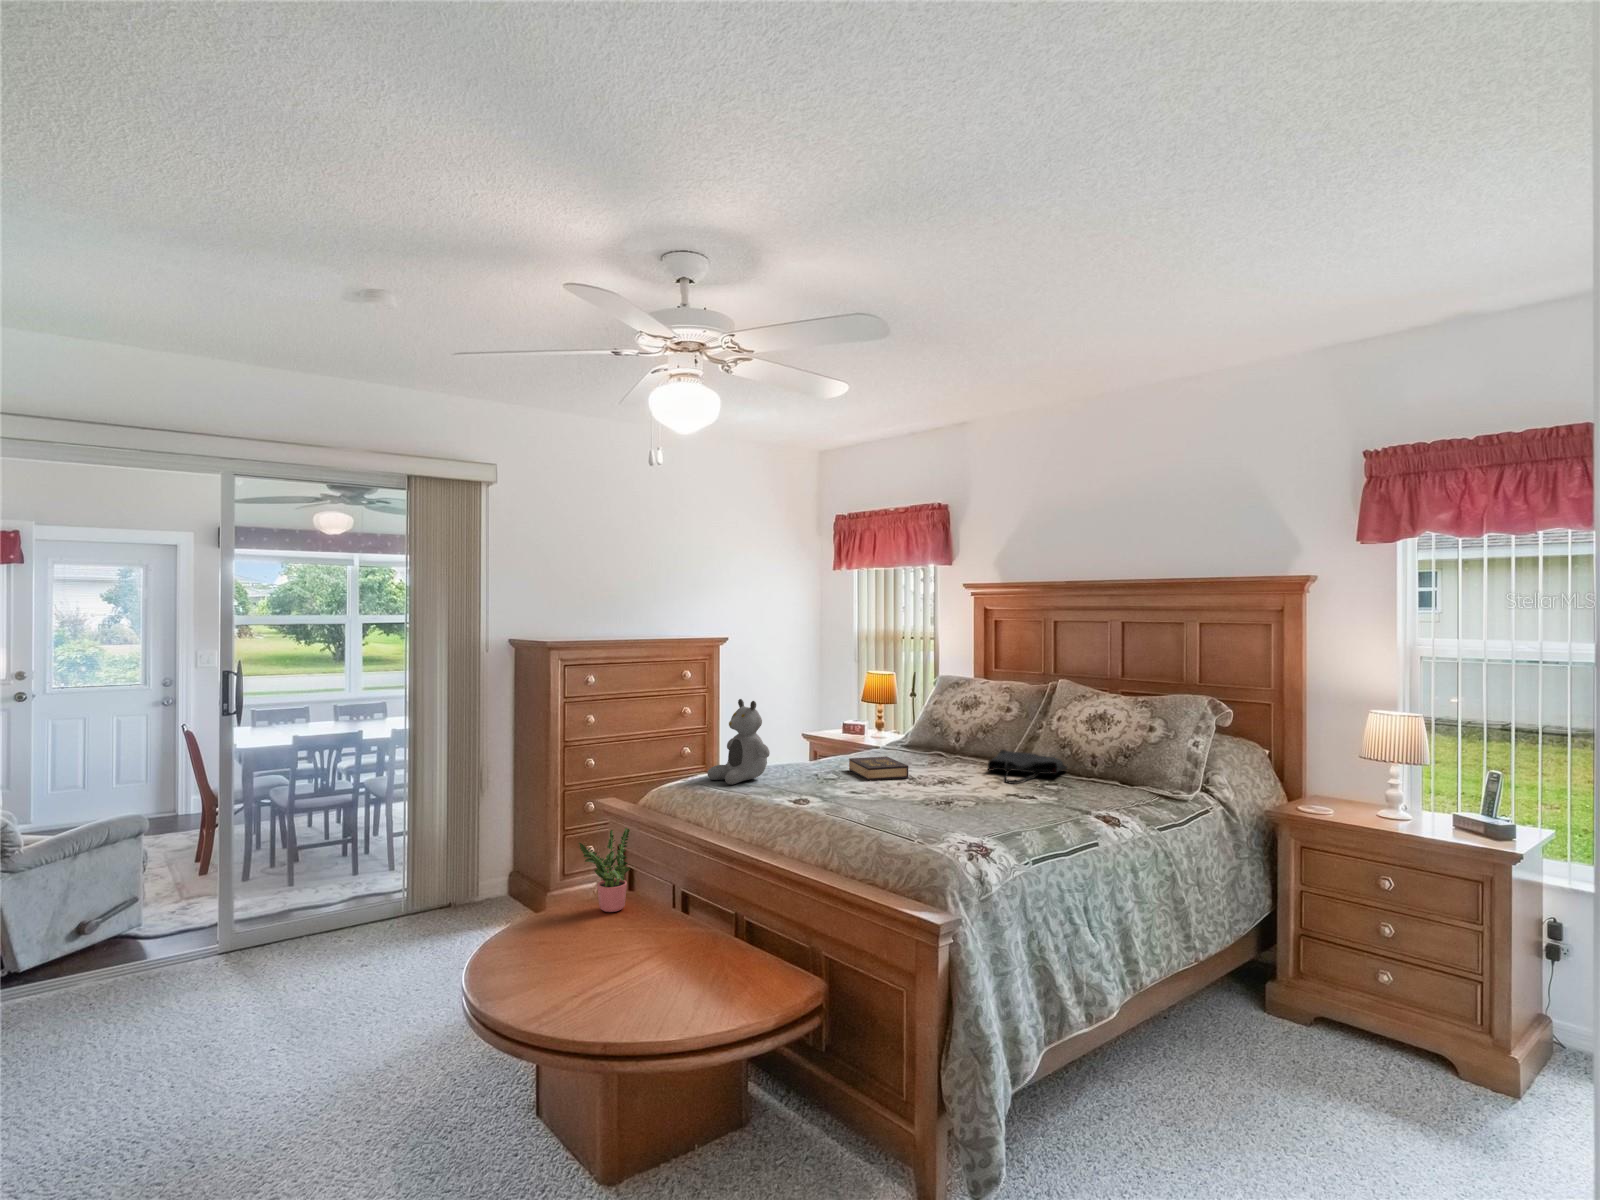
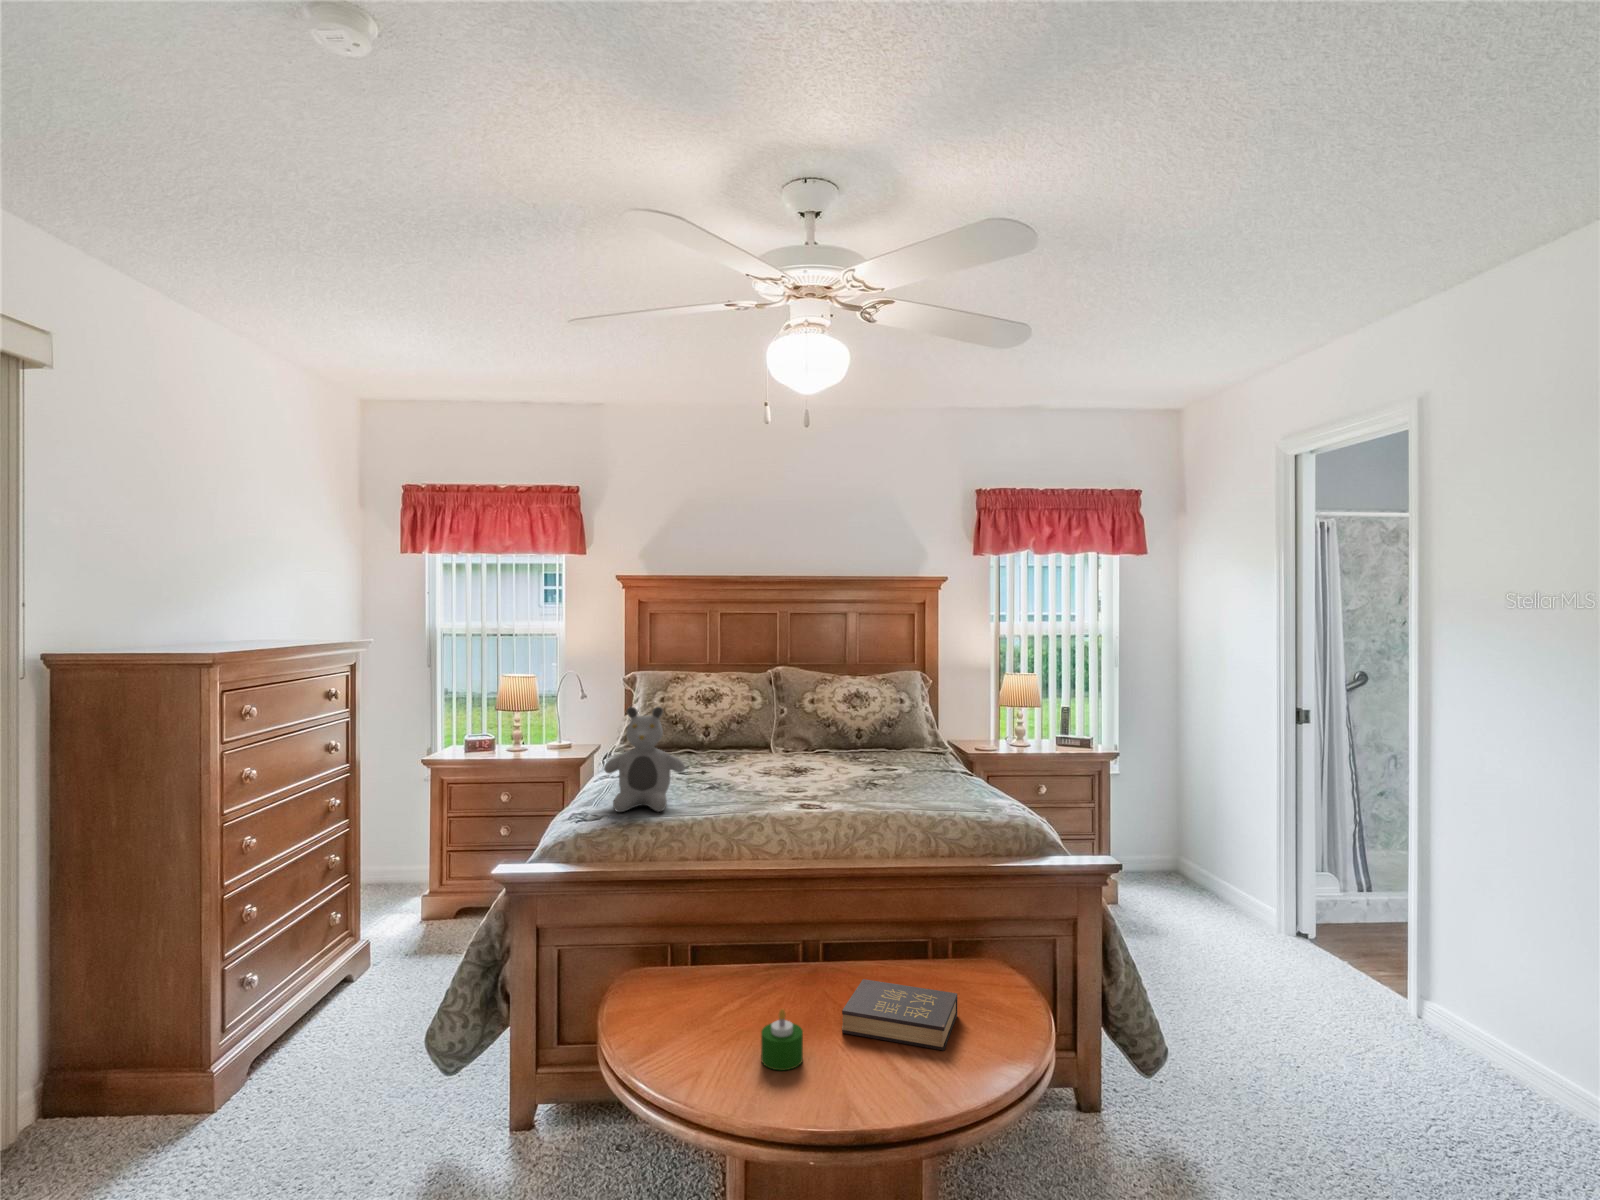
tote bag: present [988,750,1068,784] -> none [763,735,841,763]
hardback book: present [849,756,908,780] -> present [842,979,957,1051]
potted plant: present [579,828,630,912] -> none [647,880,744,998]
candle: none [528,918,559,961] -> present [761,1009,803,1070]

